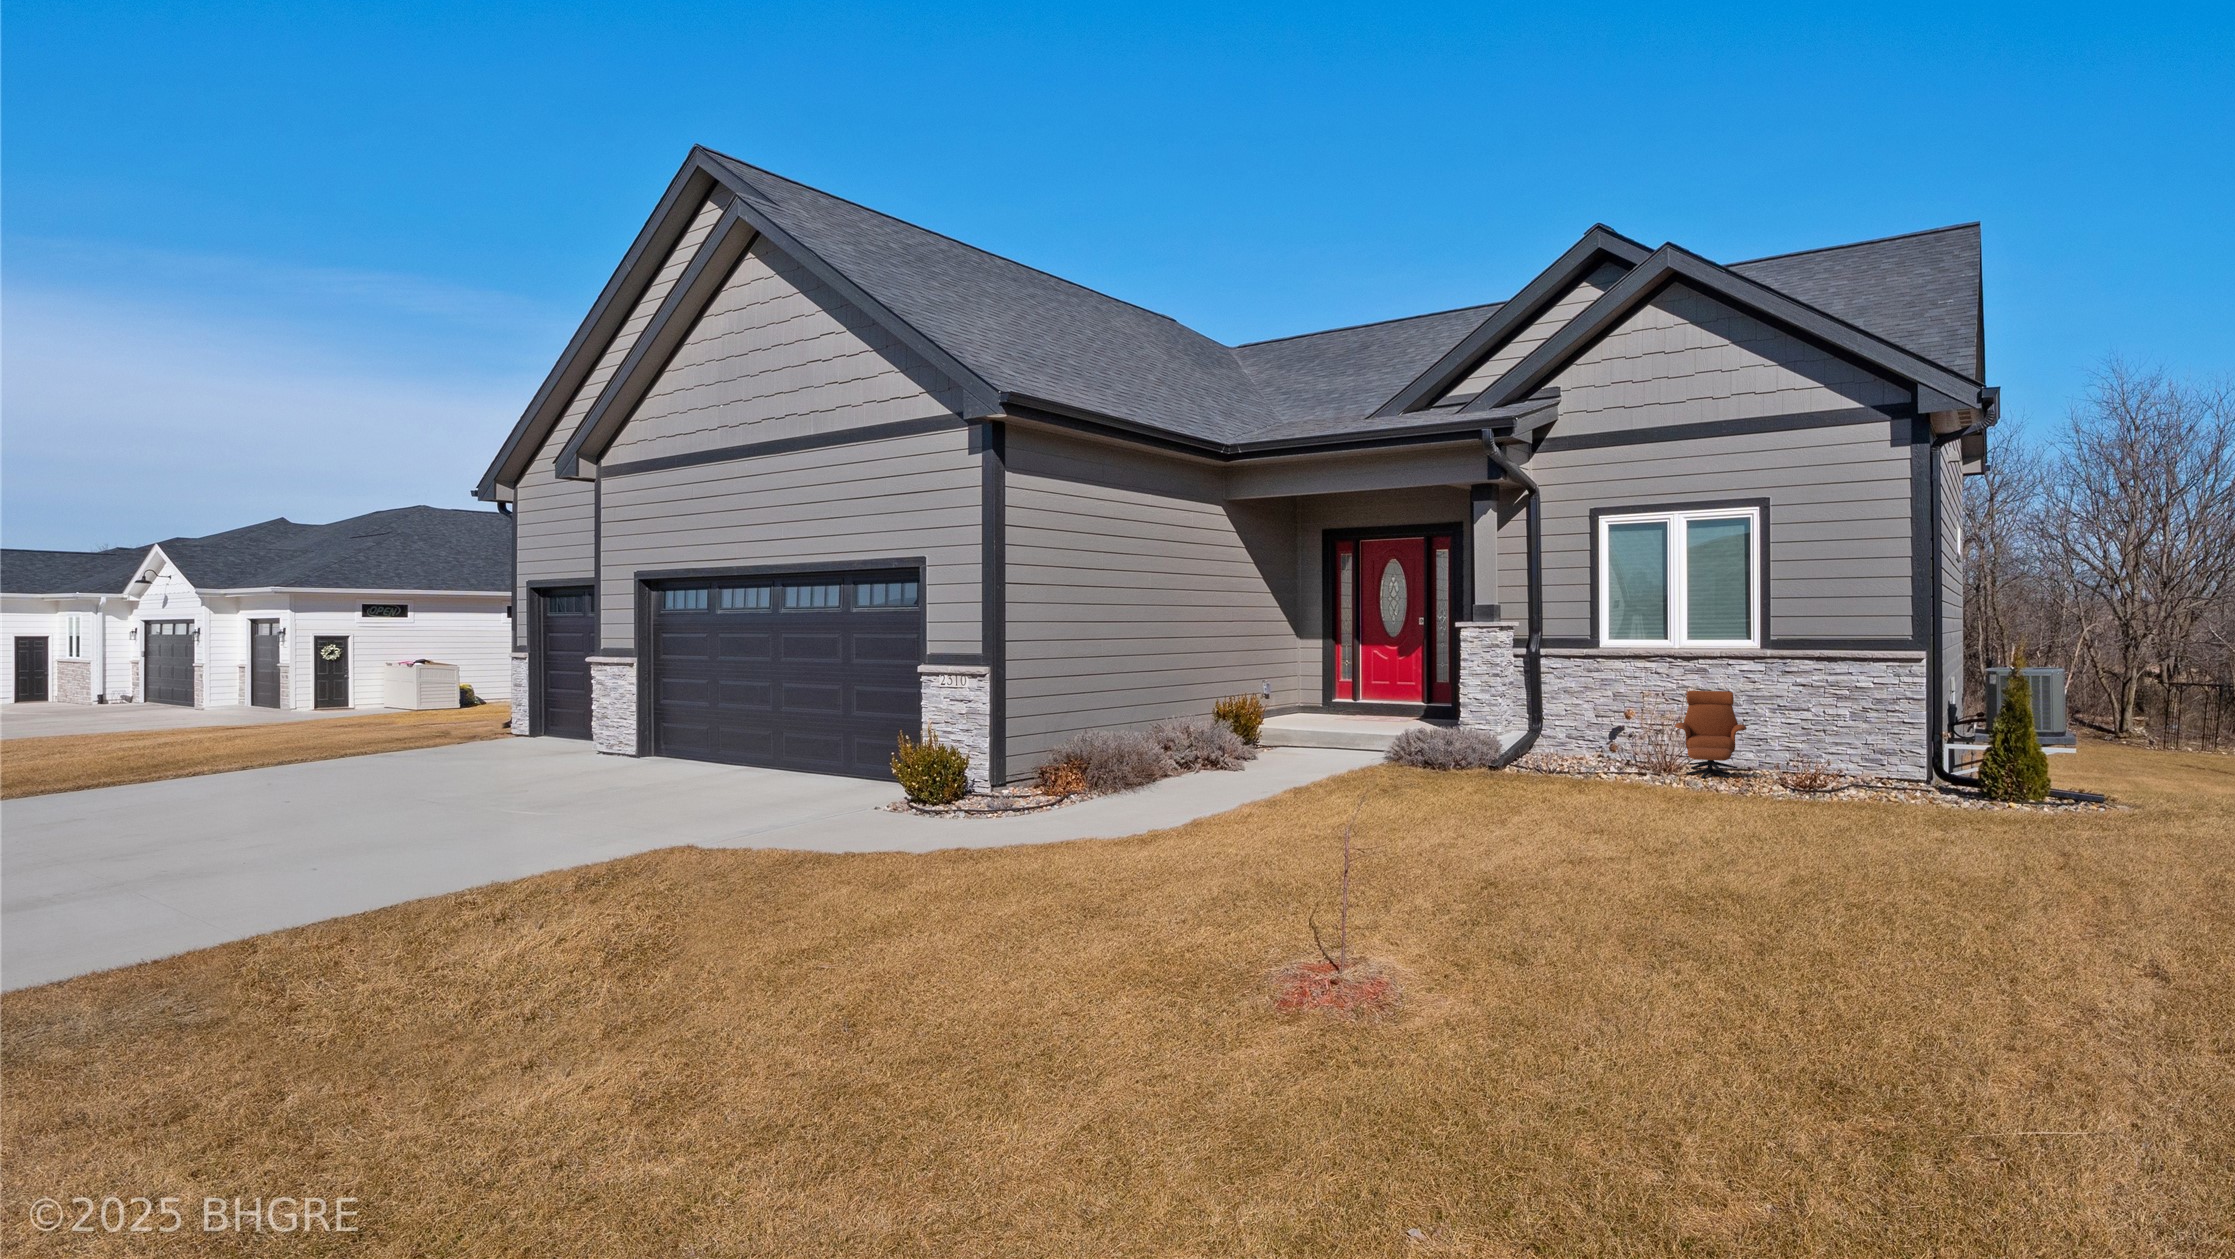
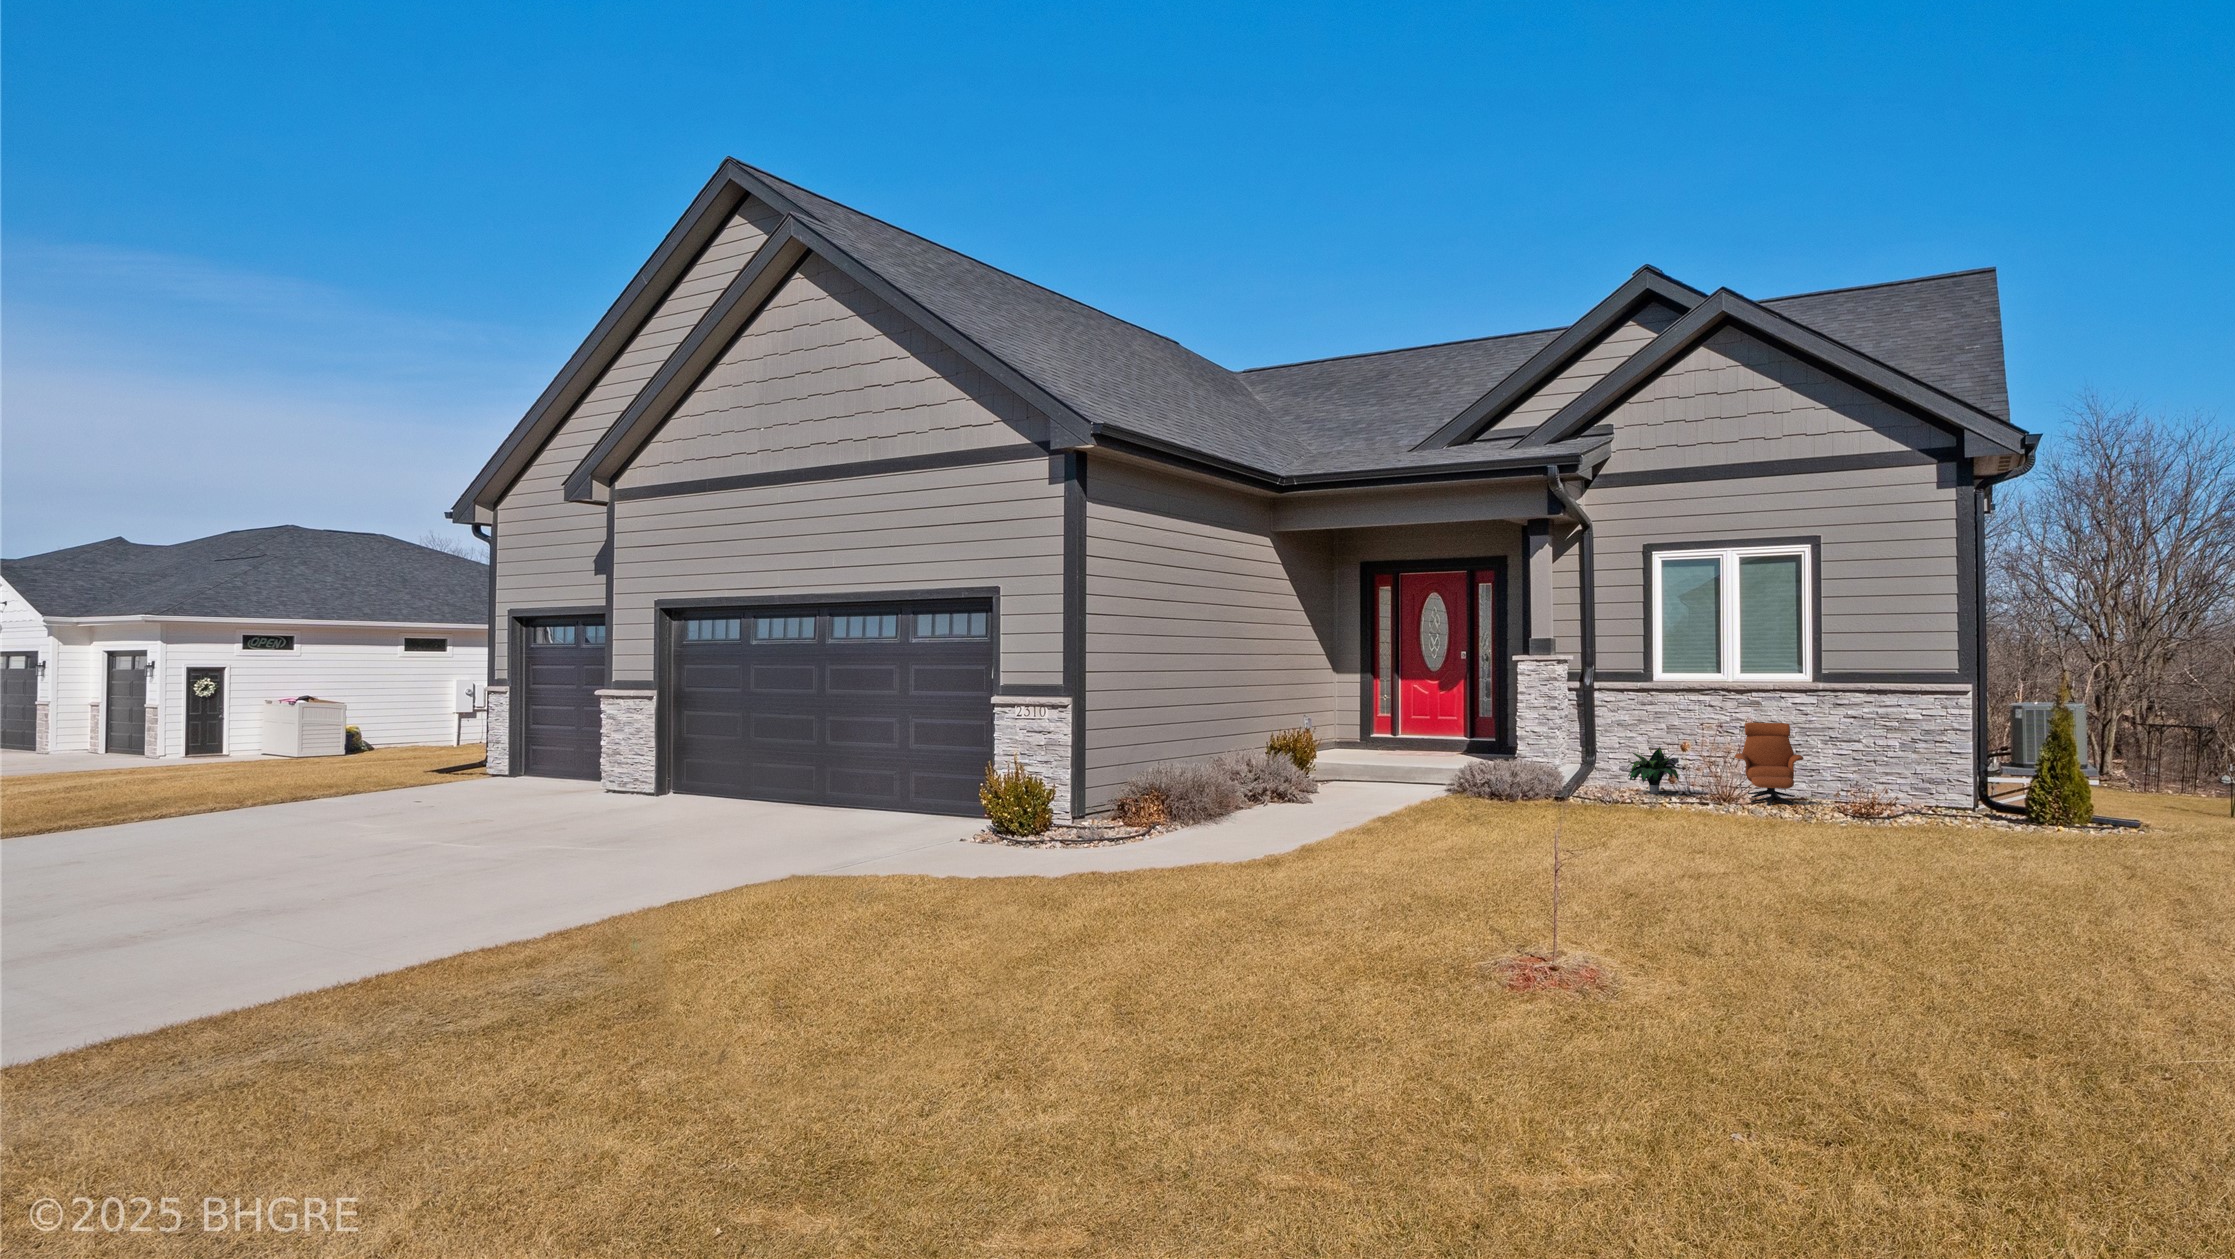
potted plant: none [1563,715,1628,763] -> present [1626,747,1684,794]

